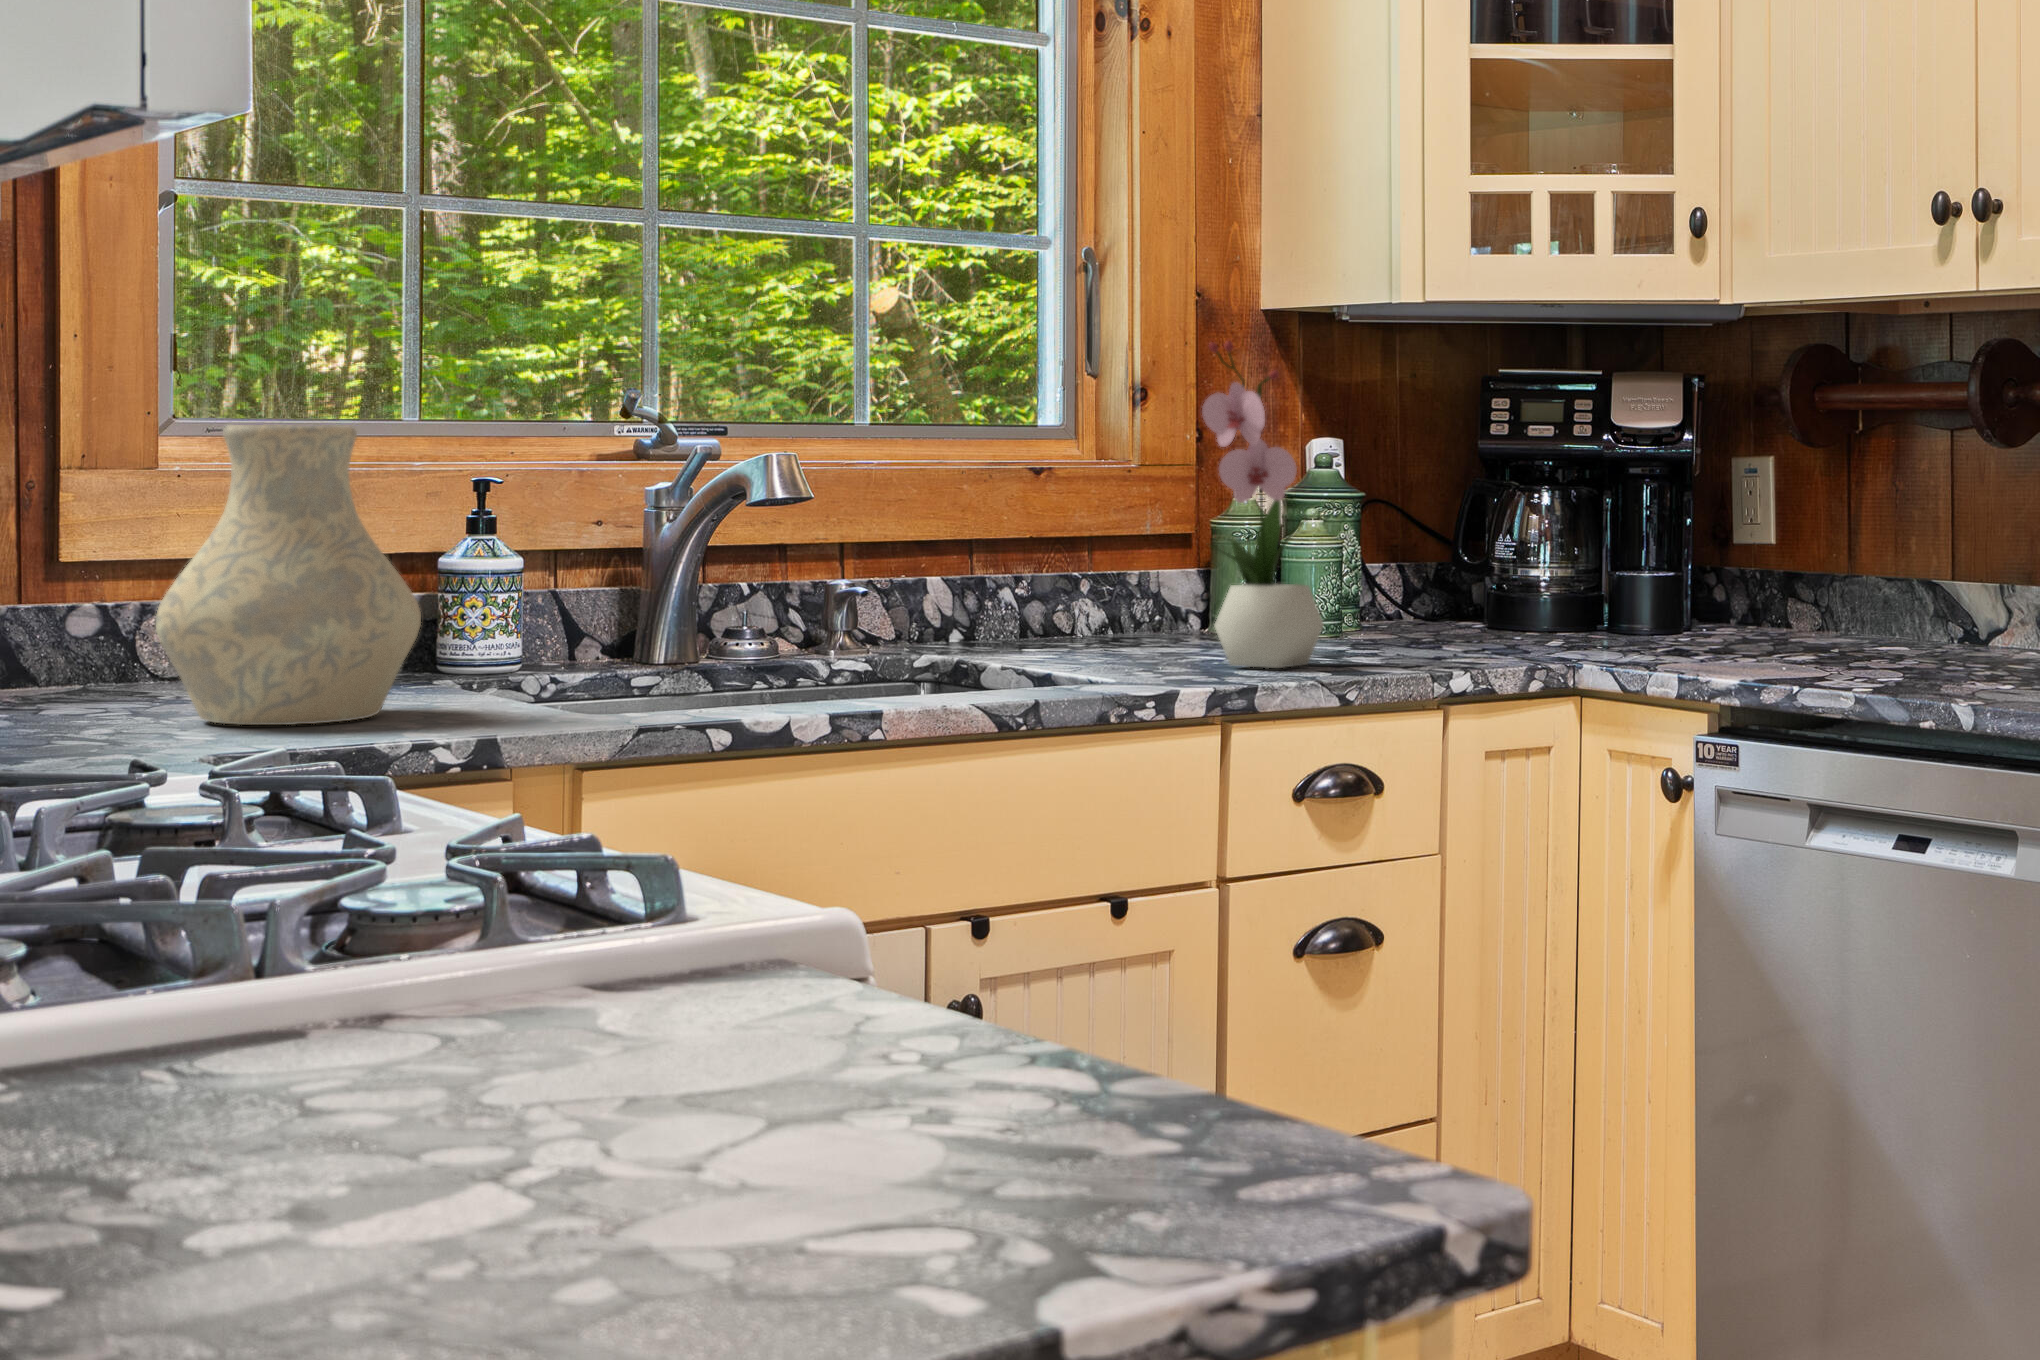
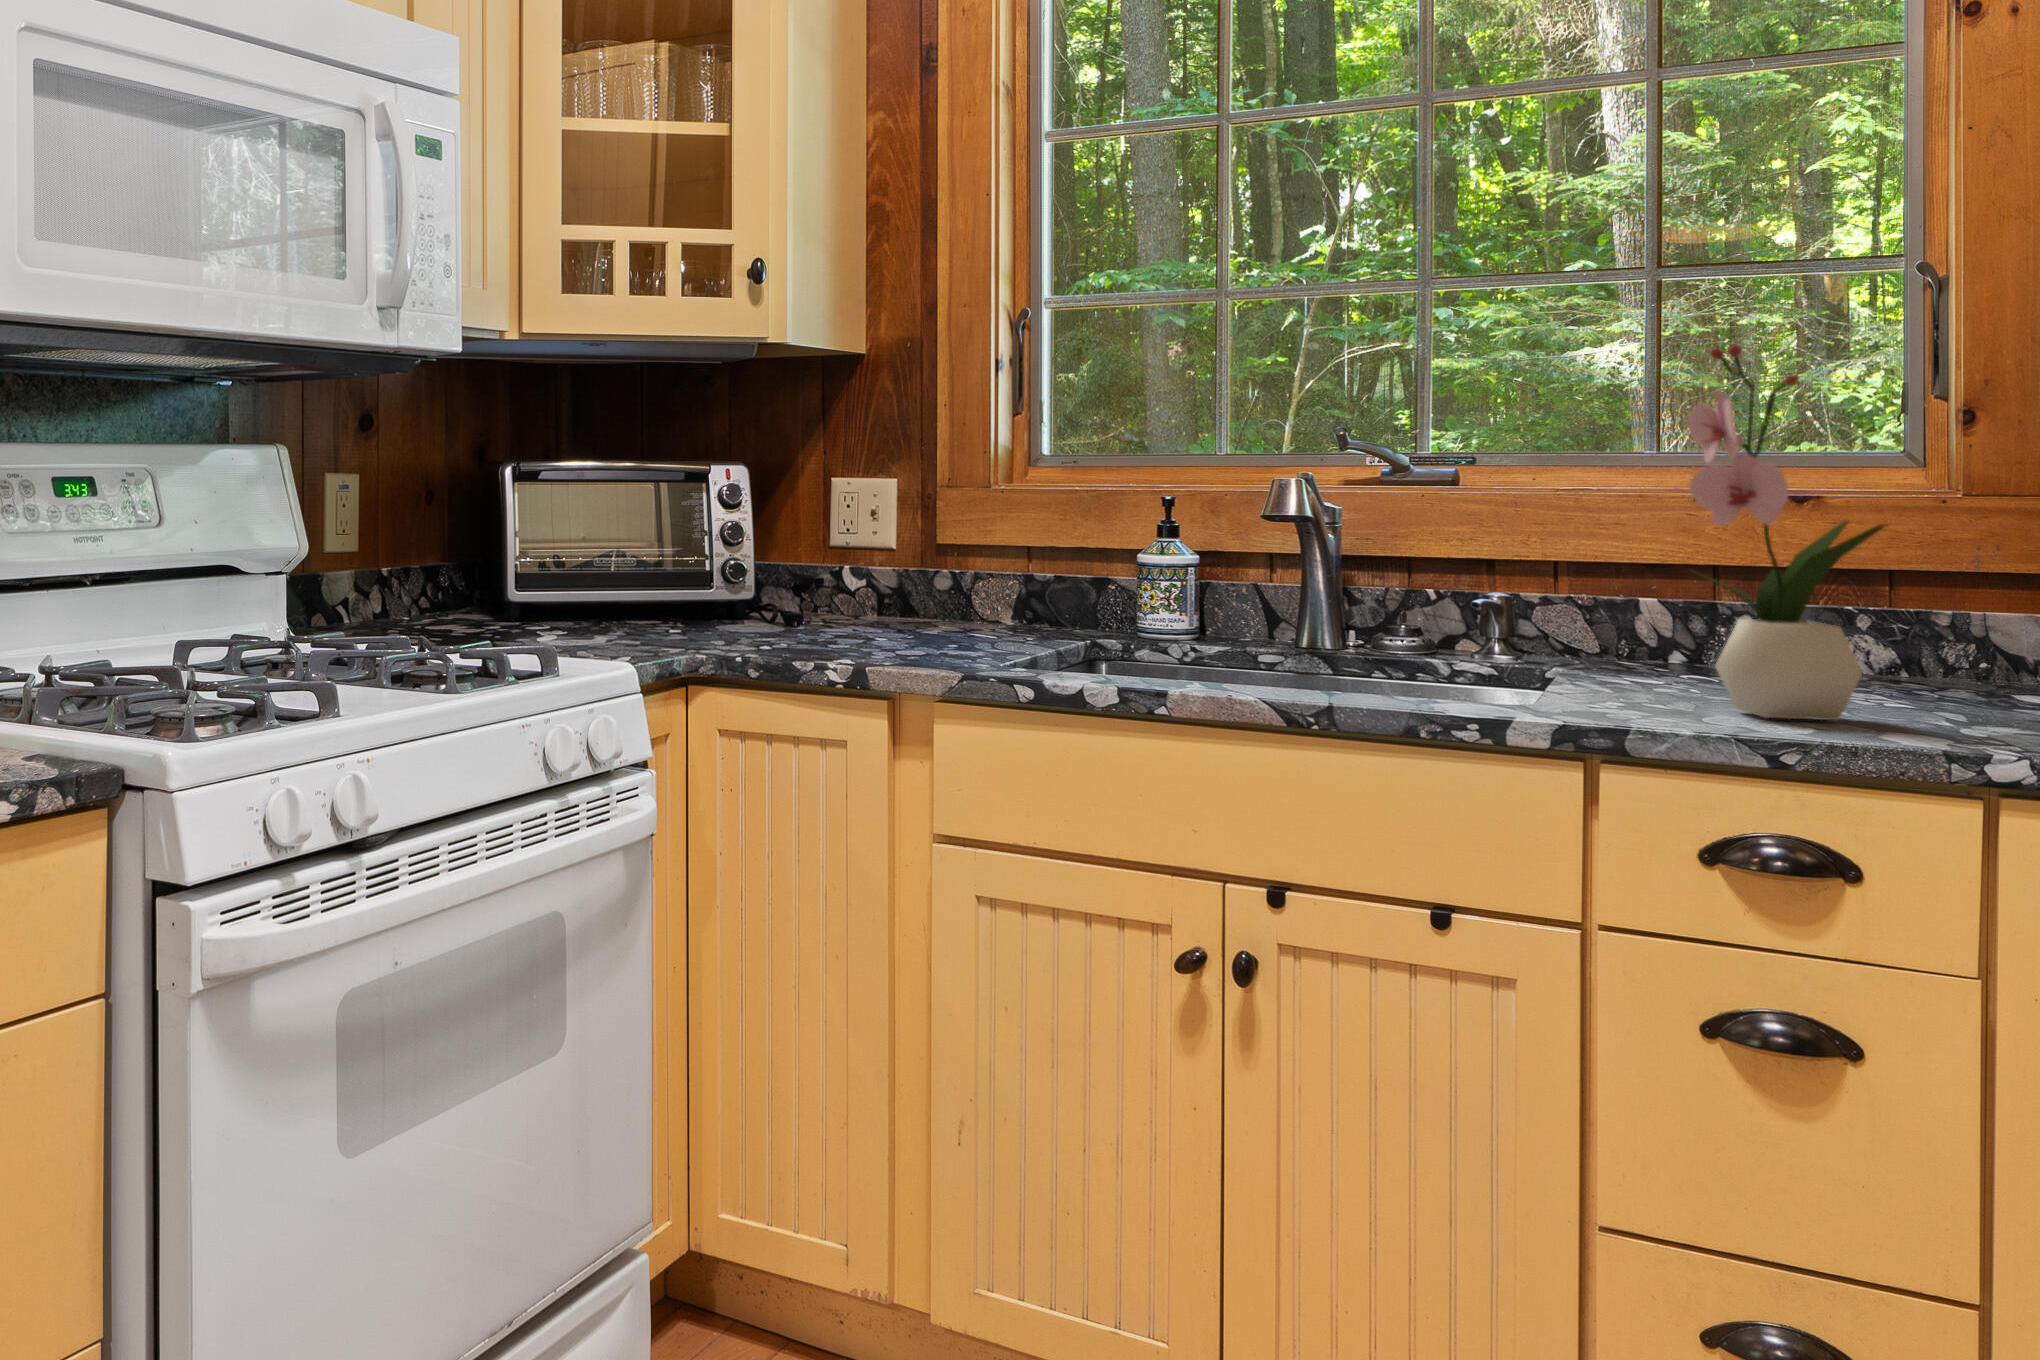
vase: present [156,425,421,725] -> none [803,452,965,651]

